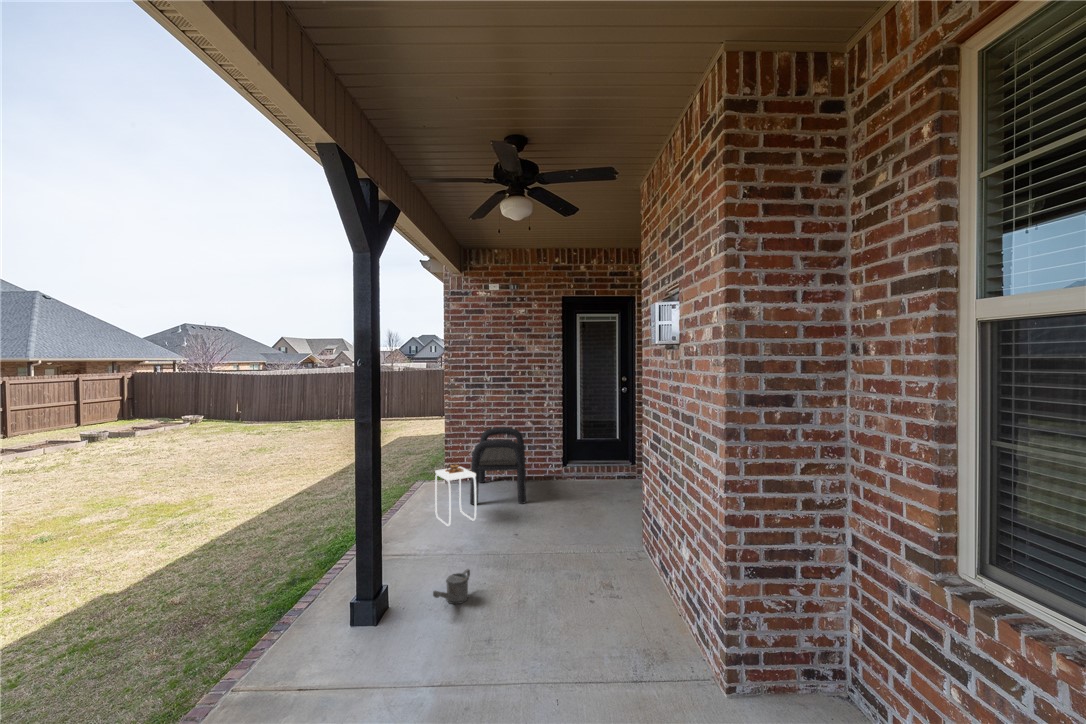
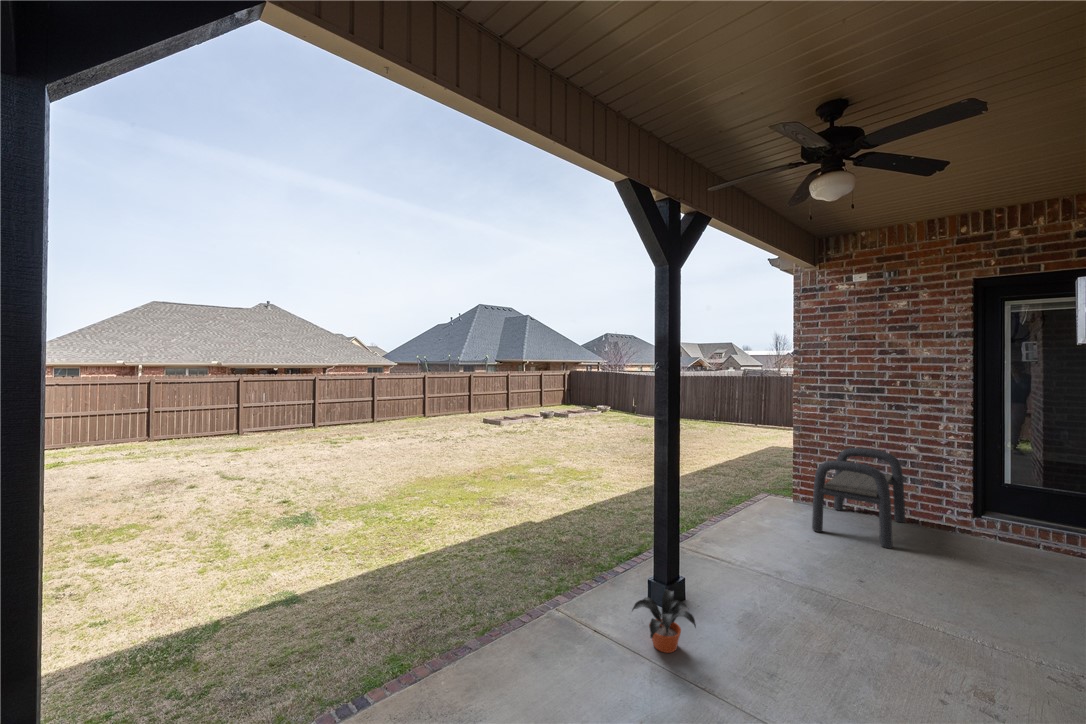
side table: present [435,465,476,526] -> none [765,481,811,549]
watering can: present [433,569,470,604] -> none [720,594,771,629]
potted plant: none [354,597,424,666] -> present [632,589,696,653]

